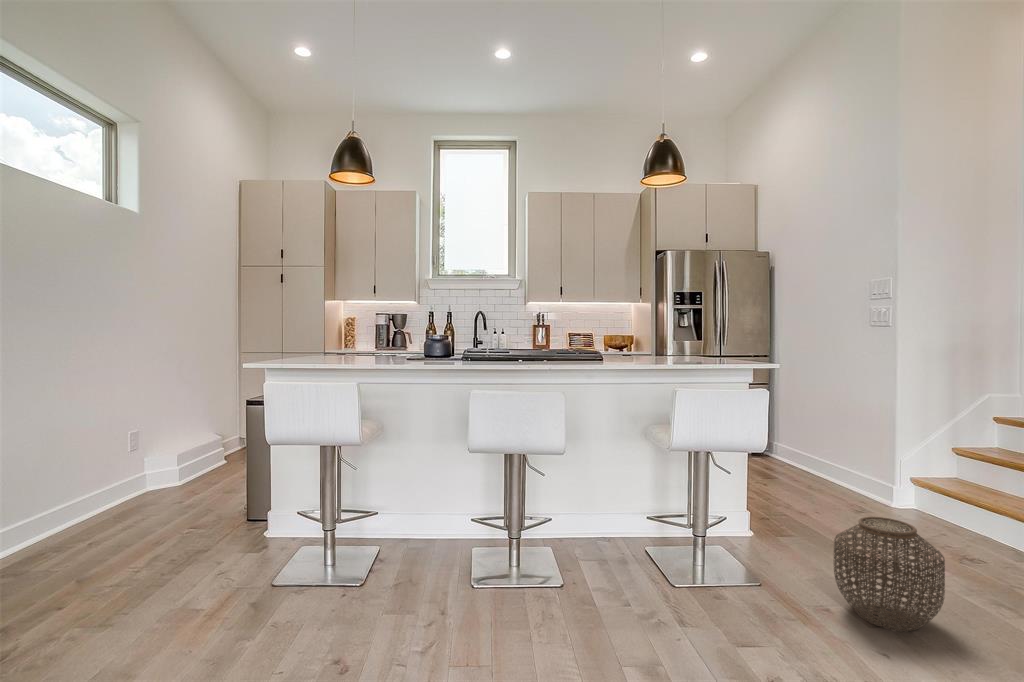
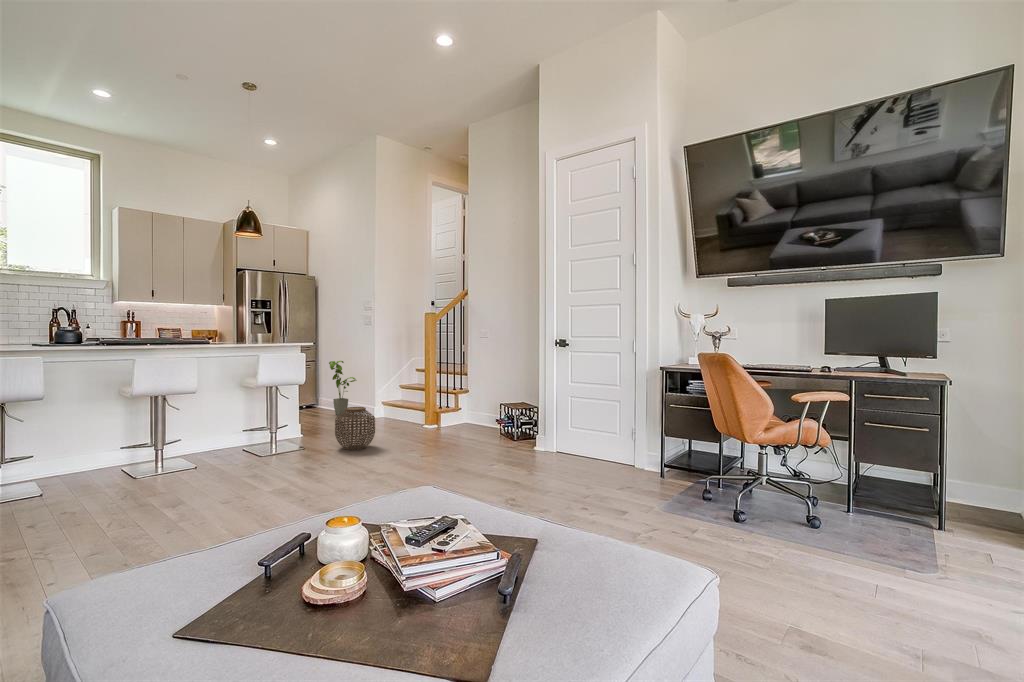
house plant: none [796,390,852,487] -> present [329,361,356,415]

